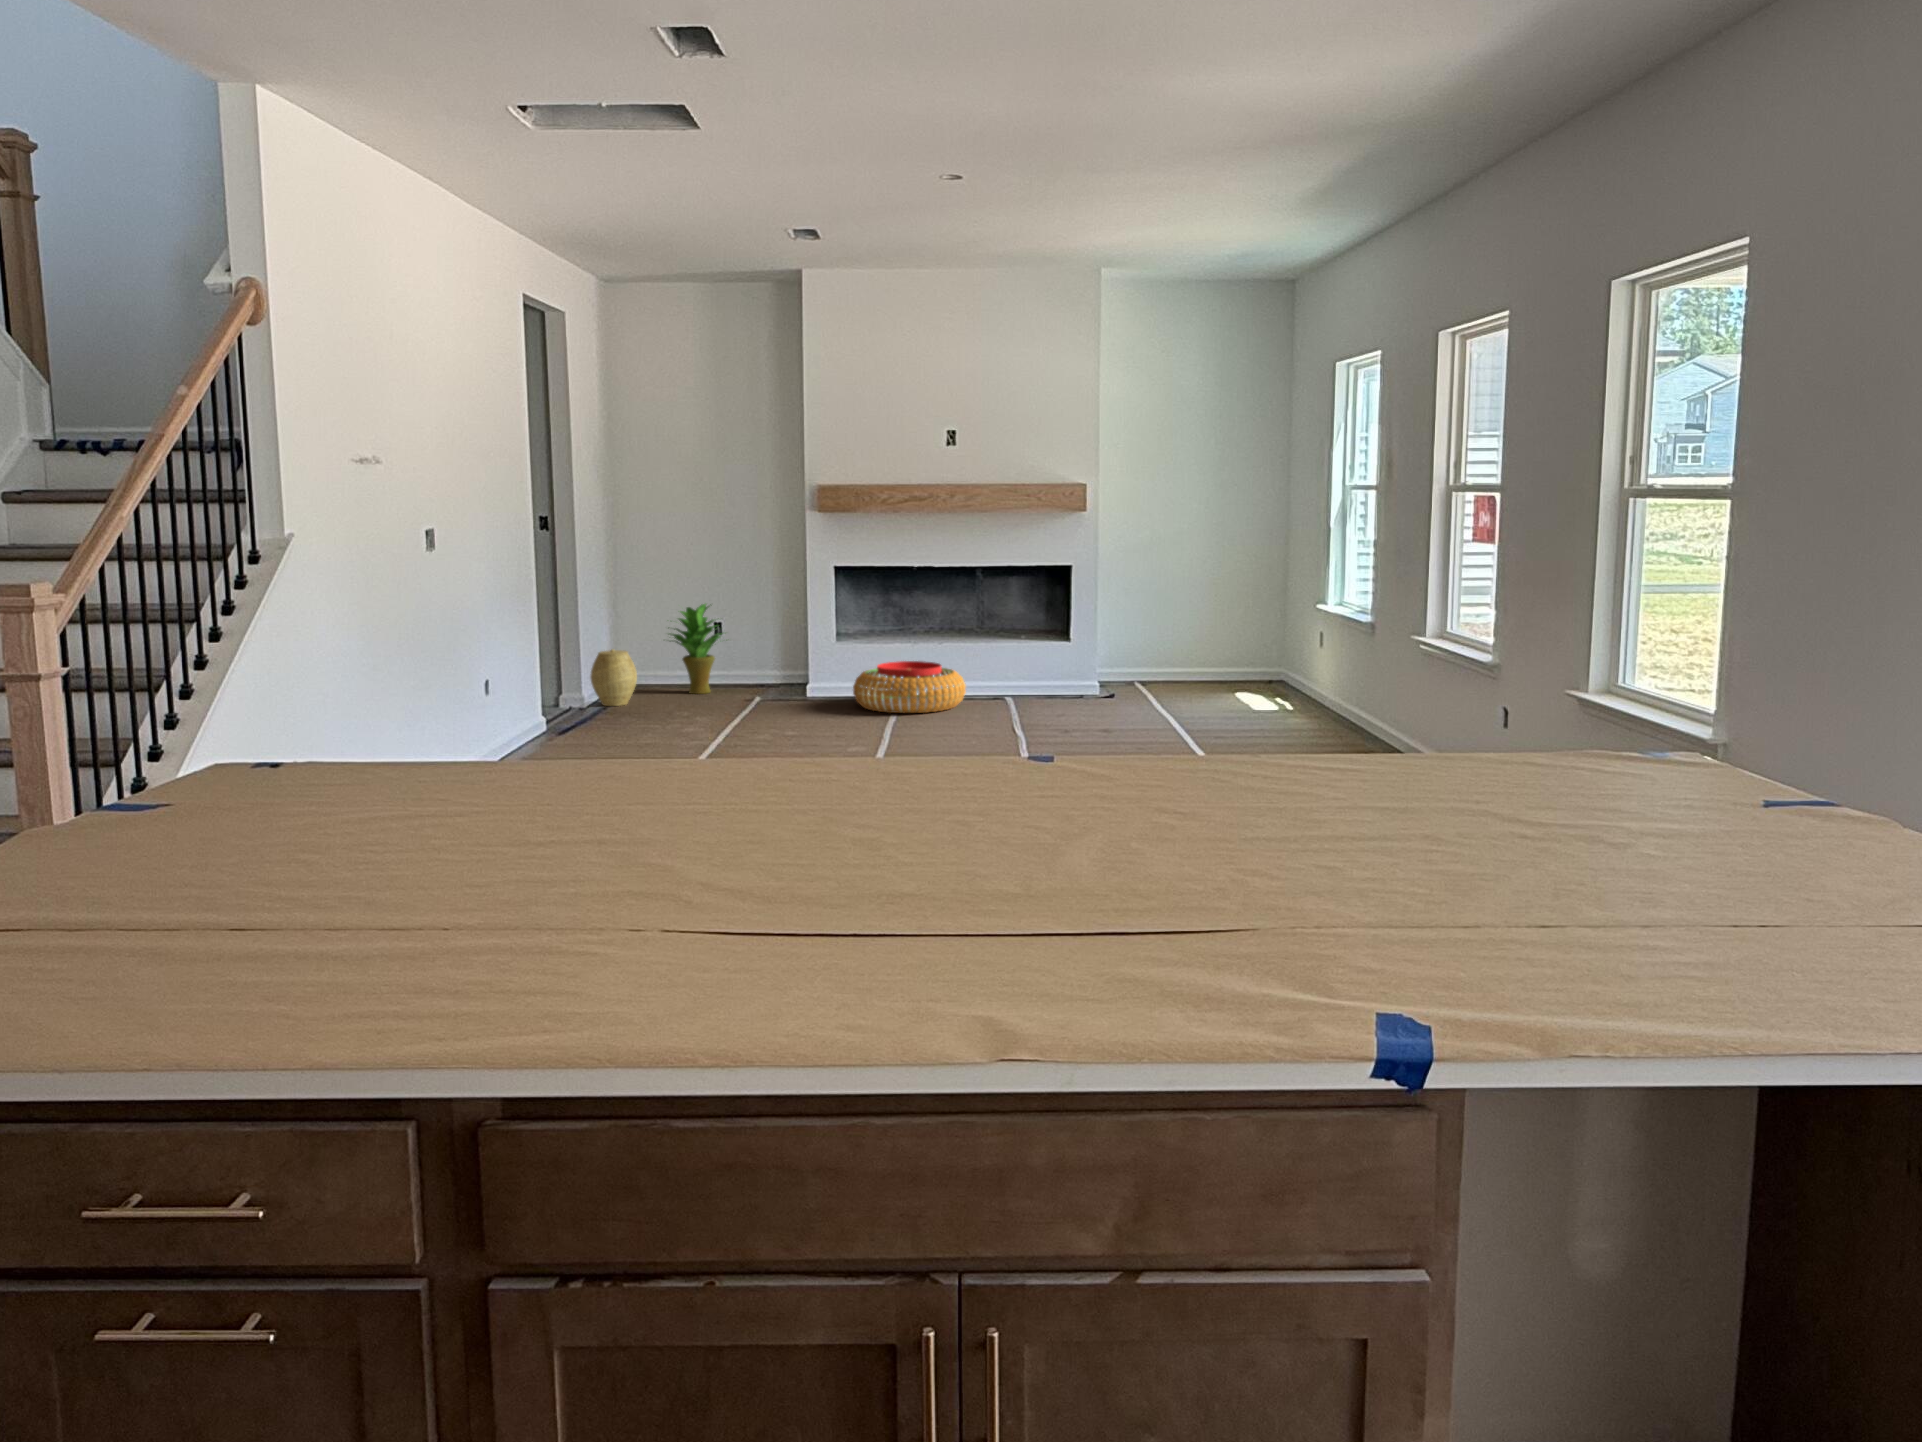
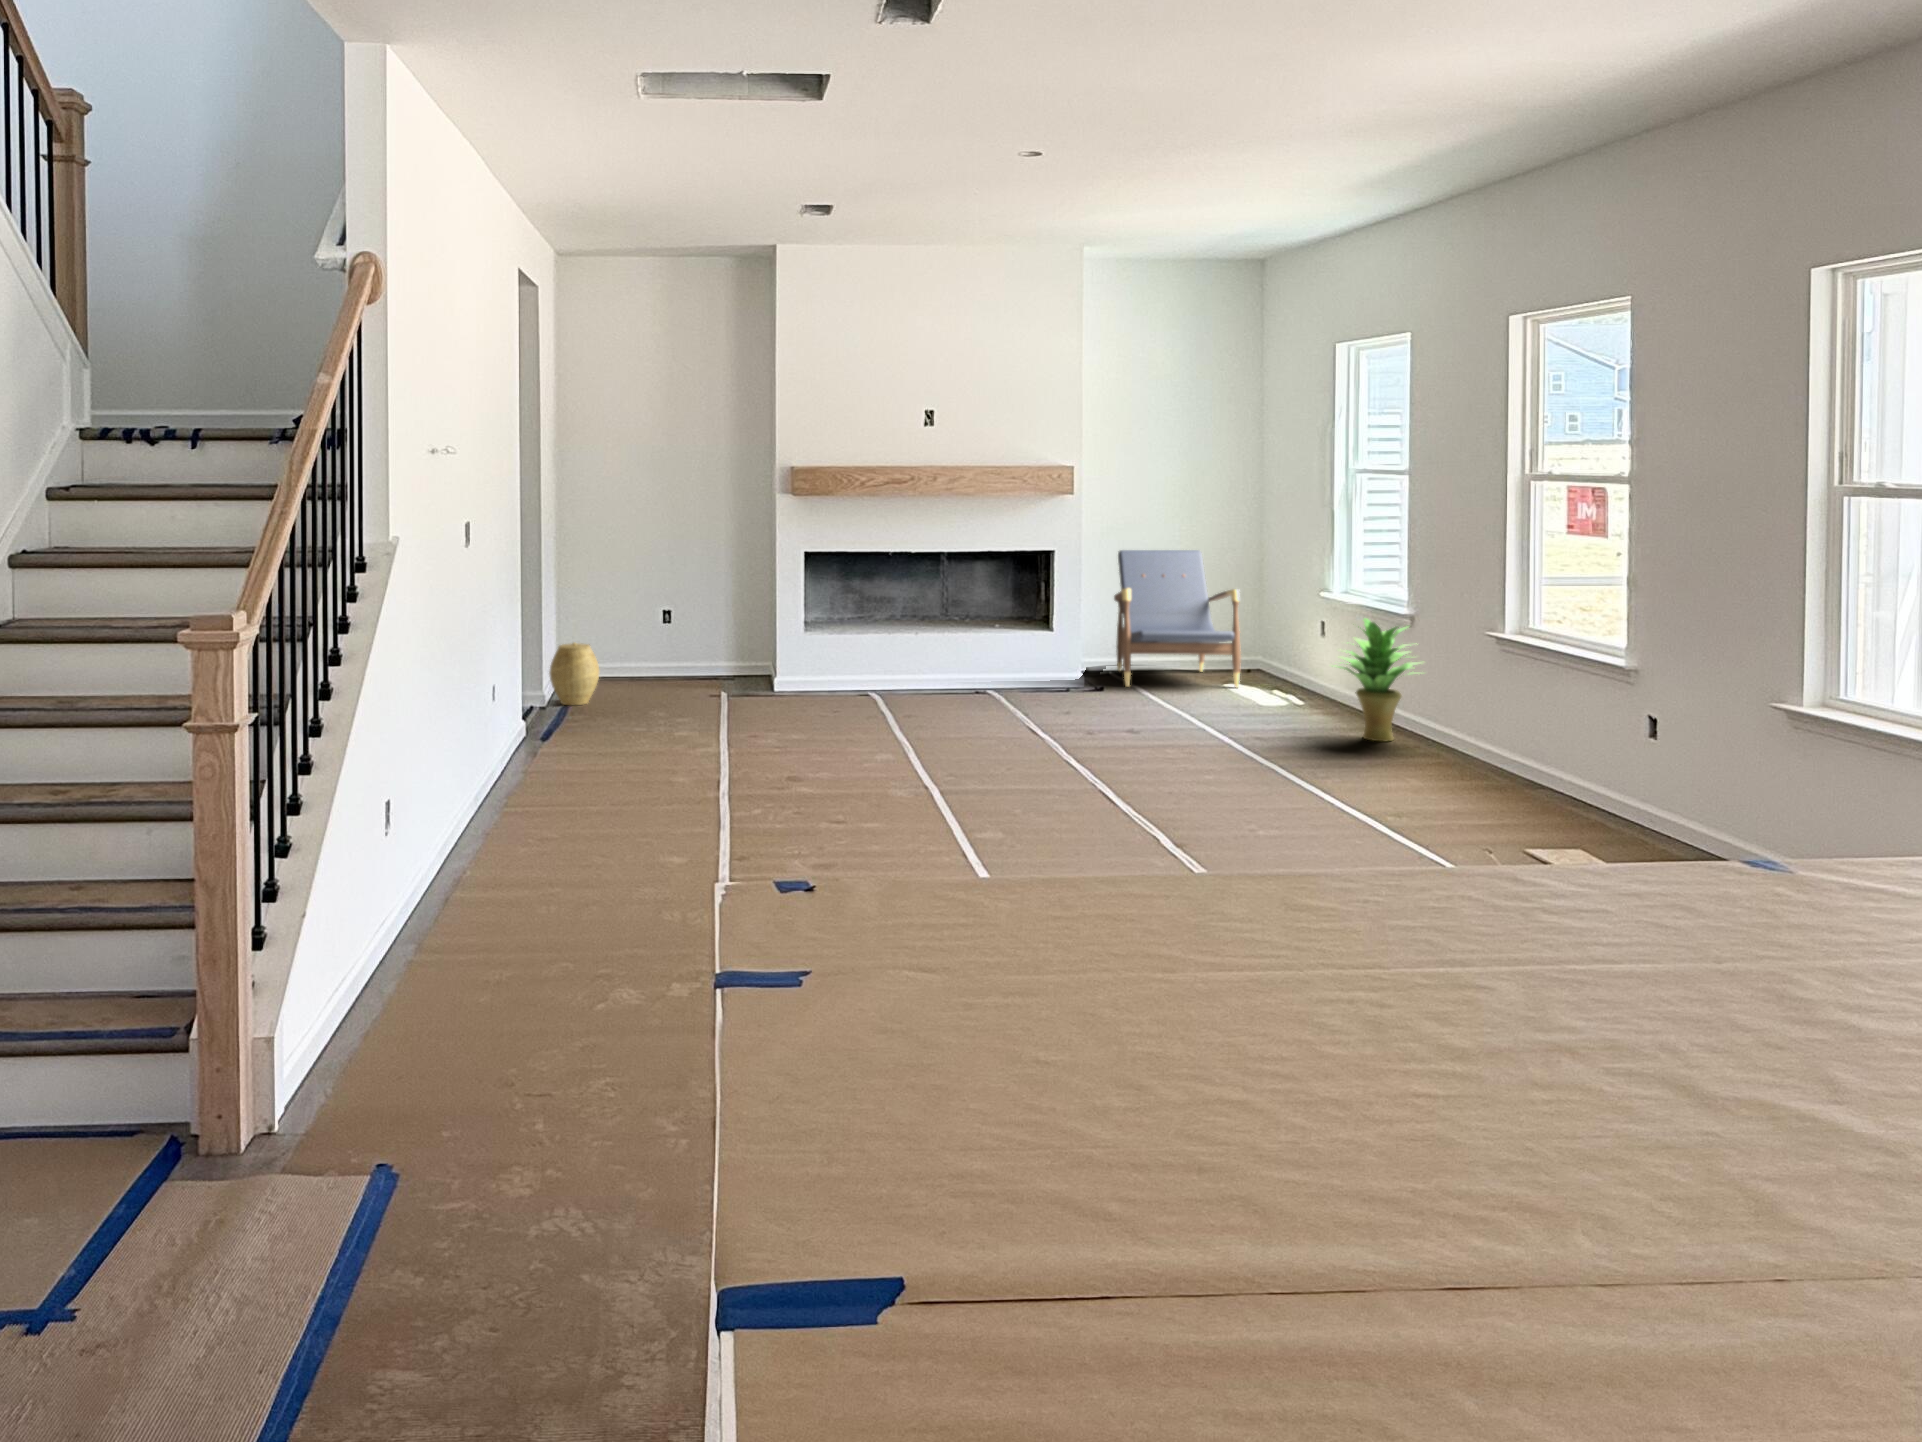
lounge chair: none [1135,566,1246,694] -> present [1114,550,1241,687]
potted plant: present [670,604,721,694] -> present [1338,618,1420,741]
pouf: present [853,661,966,713] -> none [837,654,959,712]

